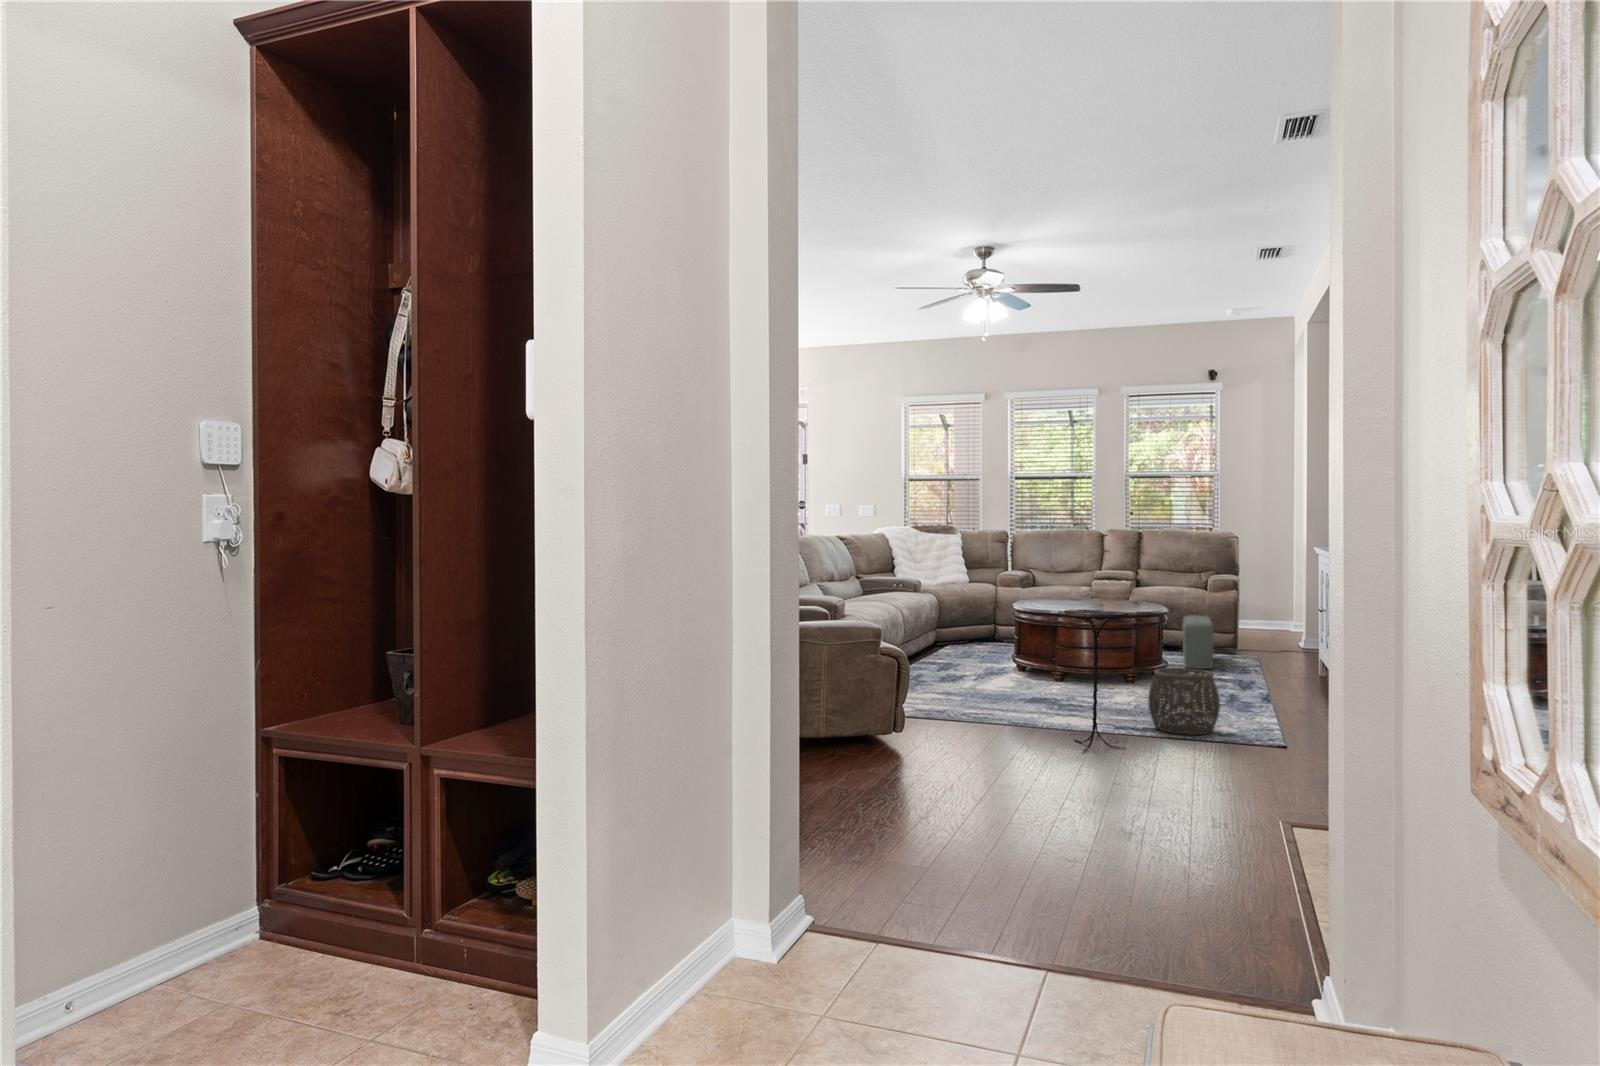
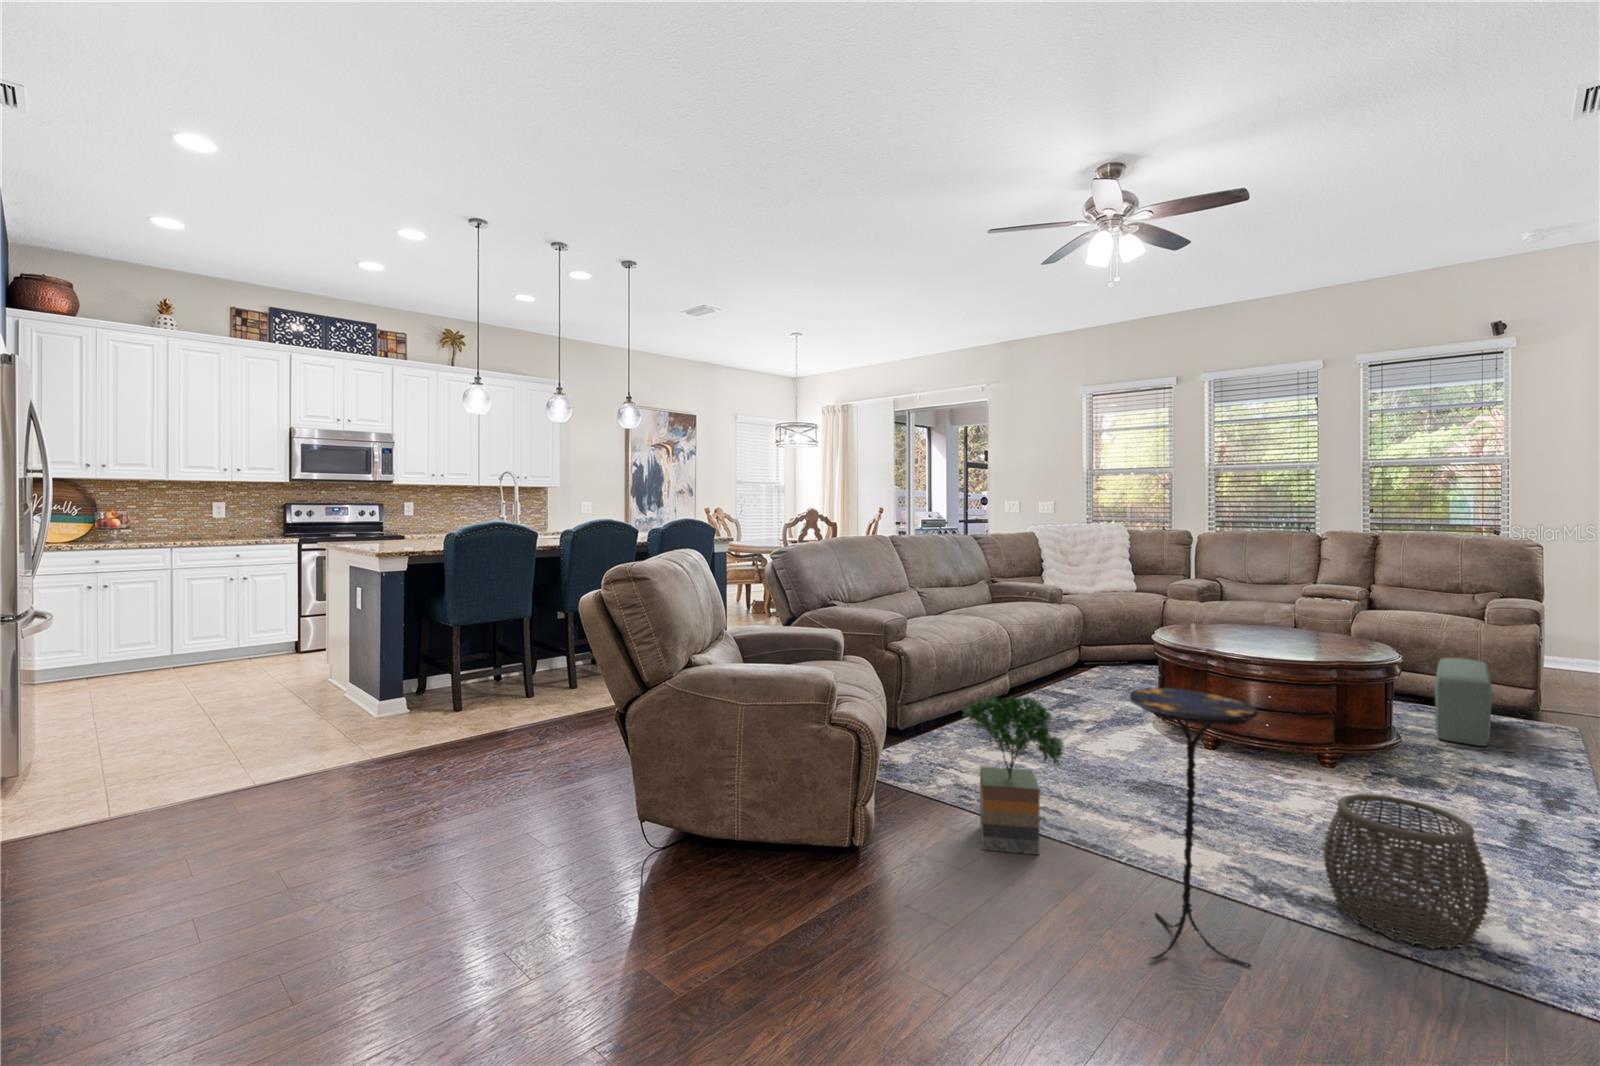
potted tree: none [943,632,1014,732] -> present [963,697,1064,855]

